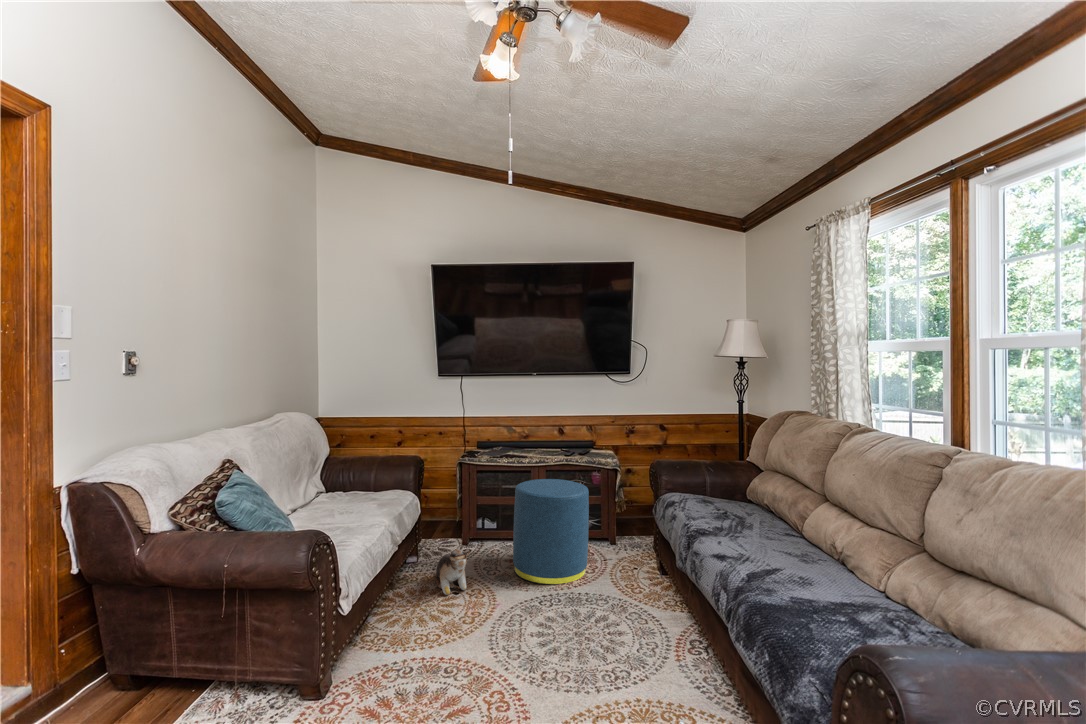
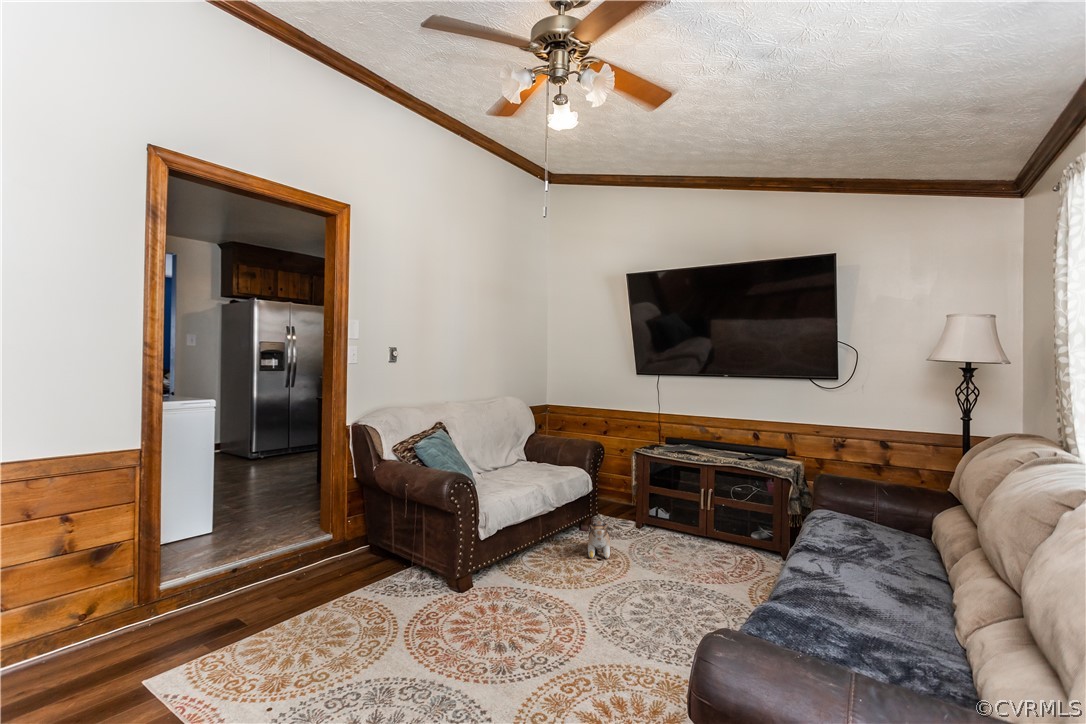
ottoman: present [513,479,589,585] -> none [660,475,738,578]

